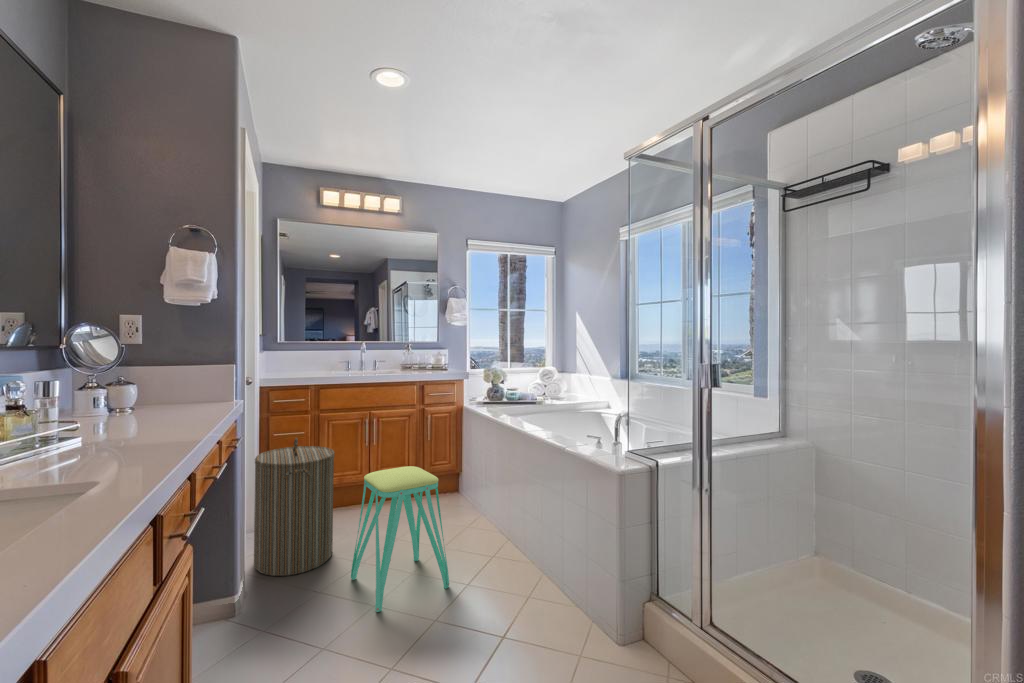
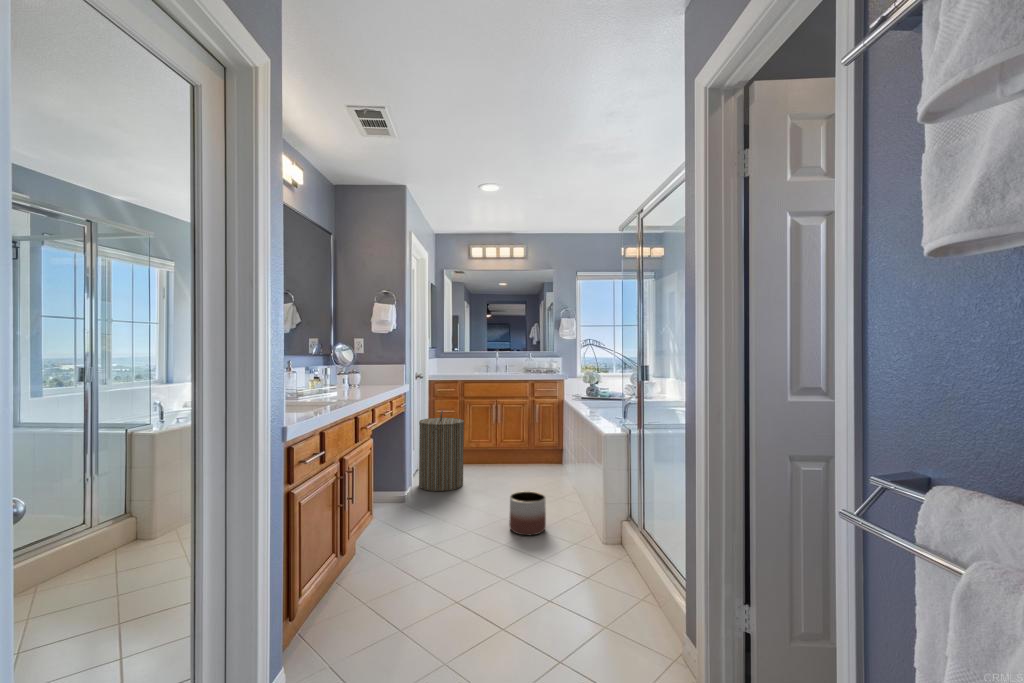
stool: present [351,466,449,612] -> none [467,431,522,511]
planter: none [457,571,518,657] -> present [509,491,546,535]

